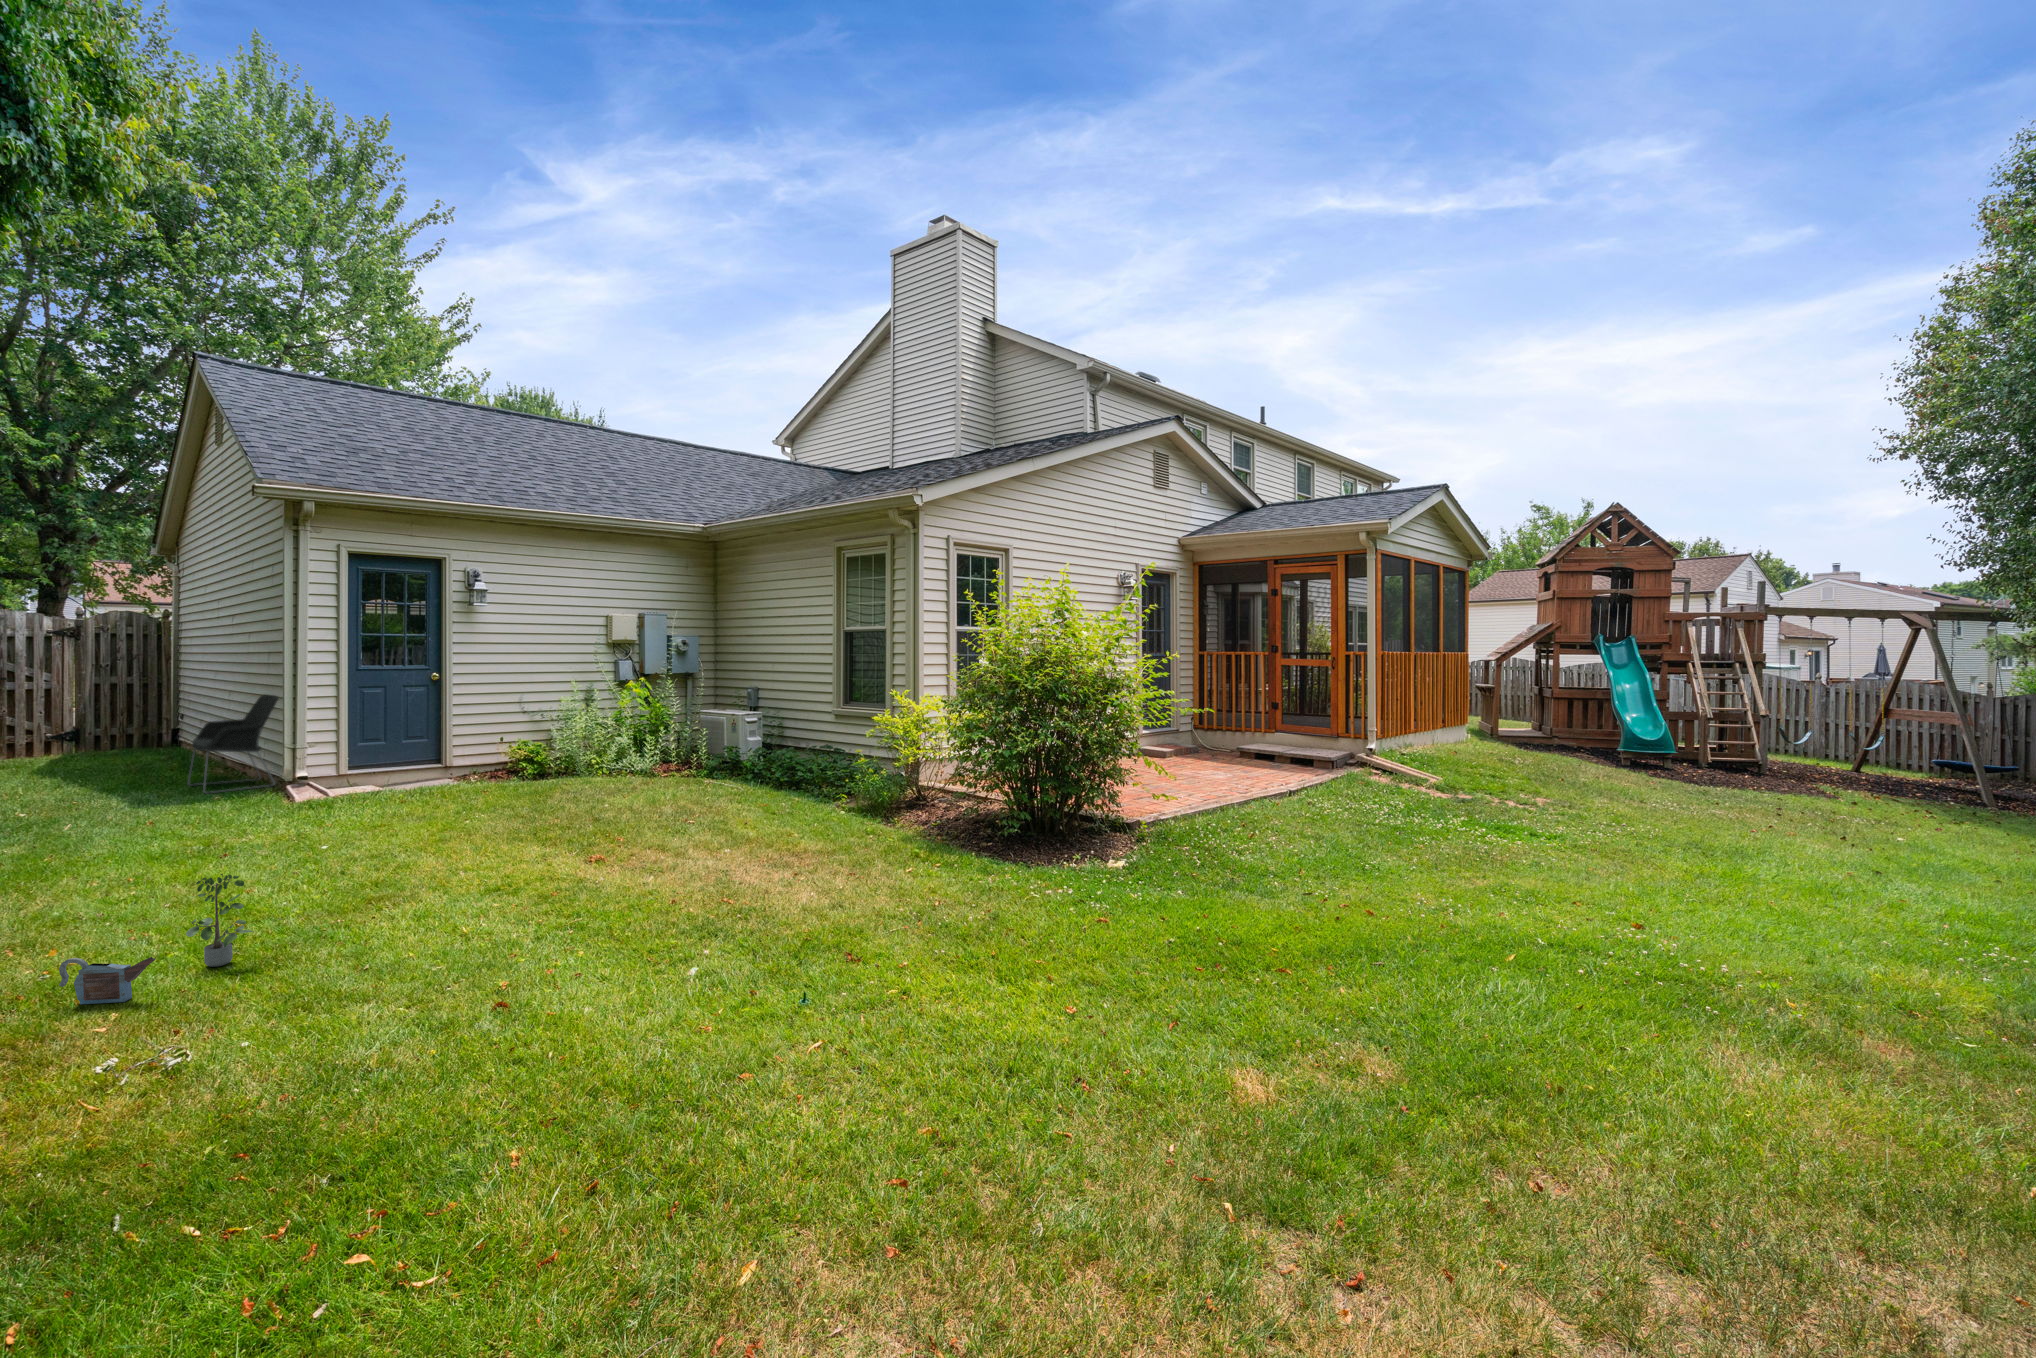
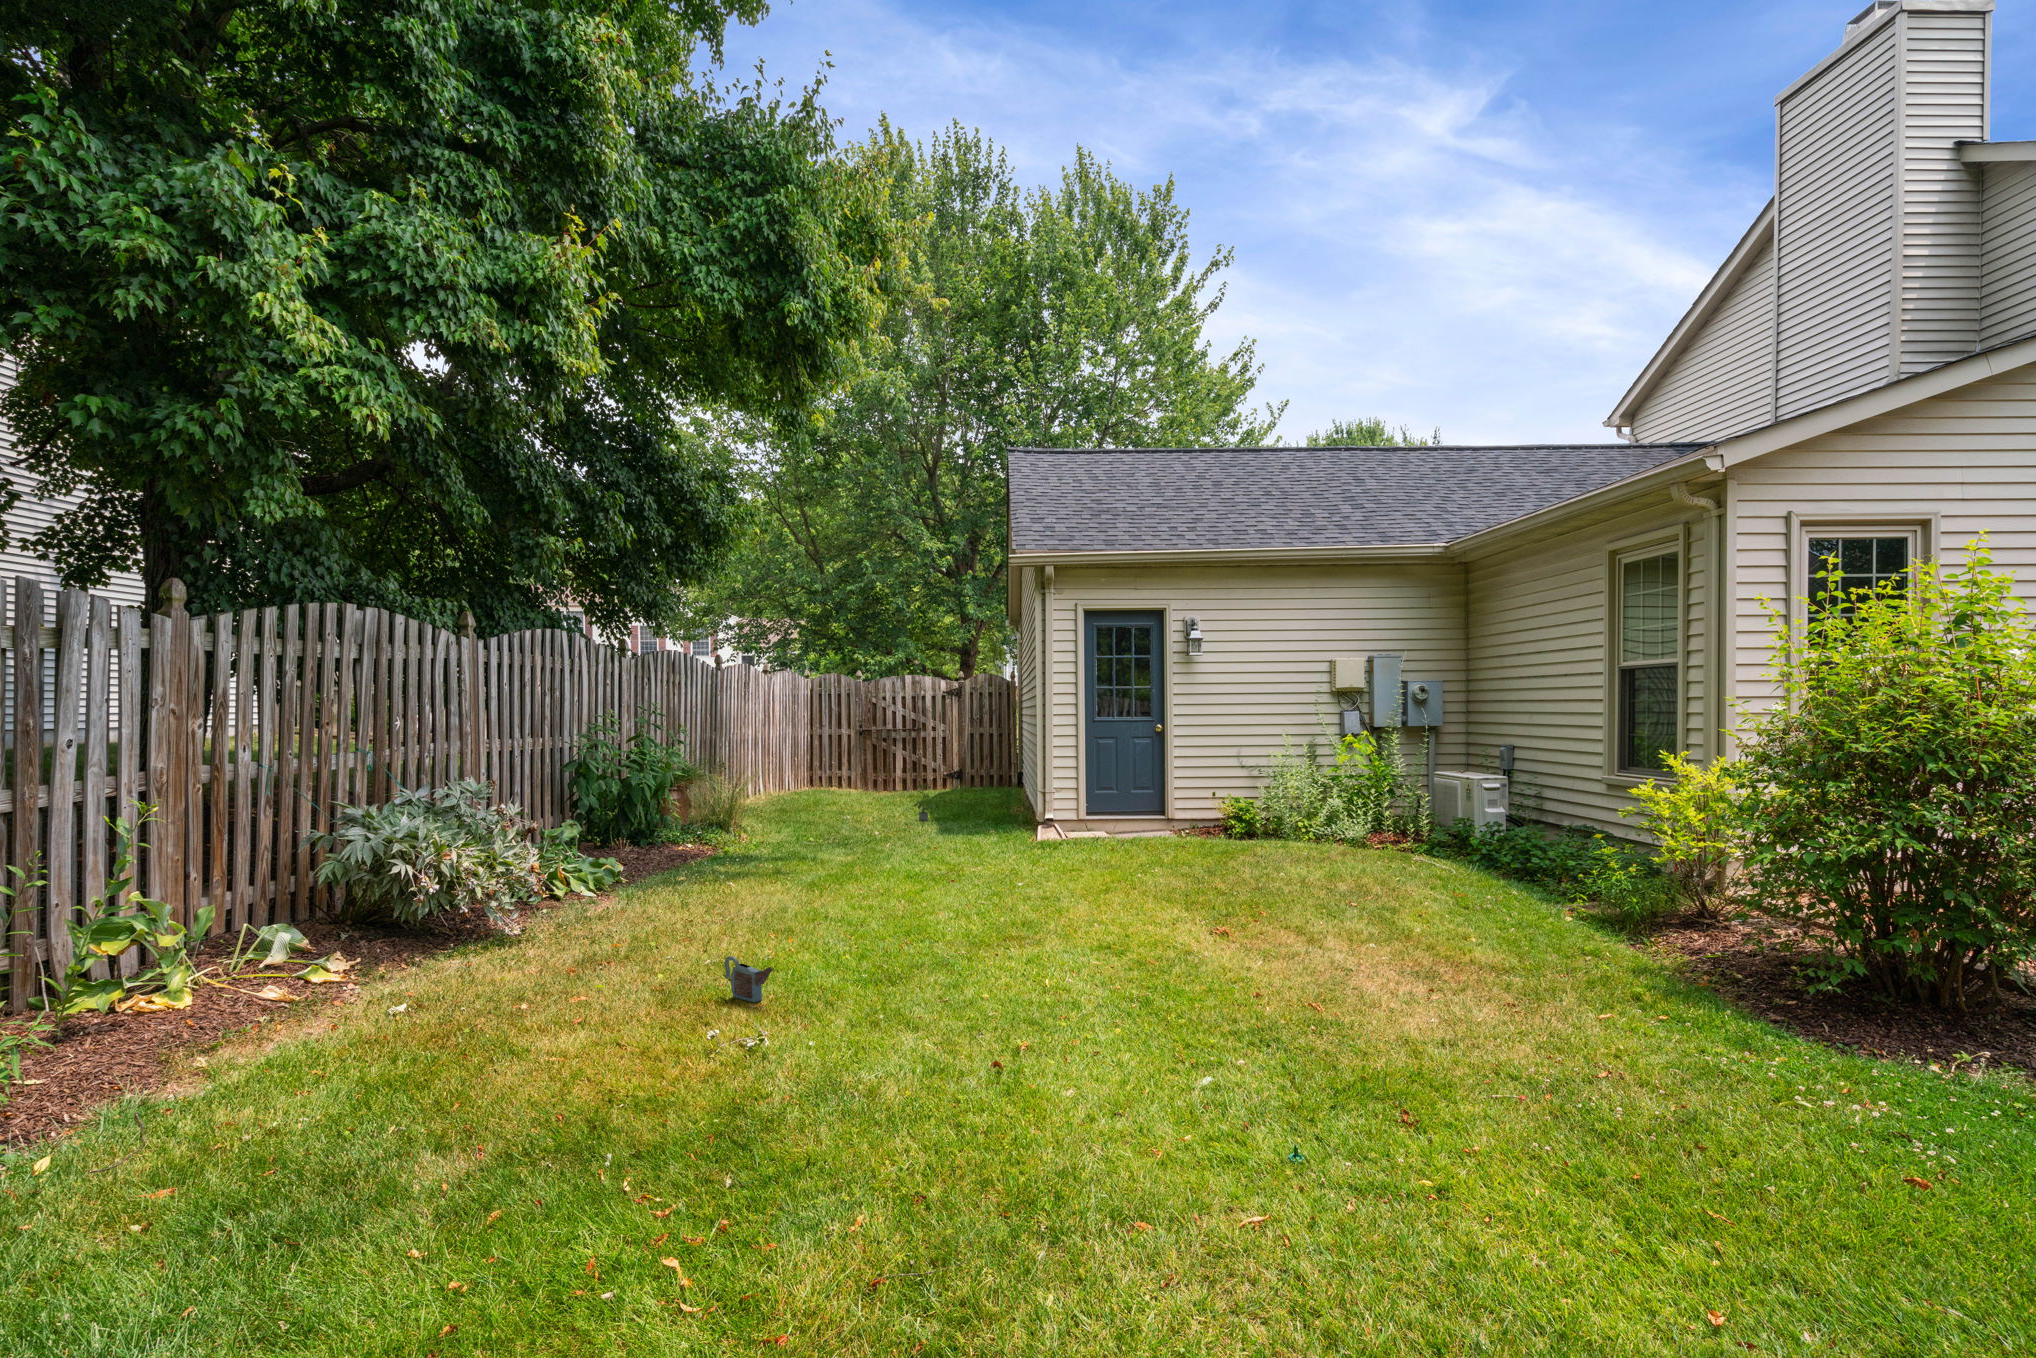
chair: present [188,694,279,794] -> none [977,742,1036,828]
potted plant: present [186,874,253,967] -> present [914,784,931,821]

